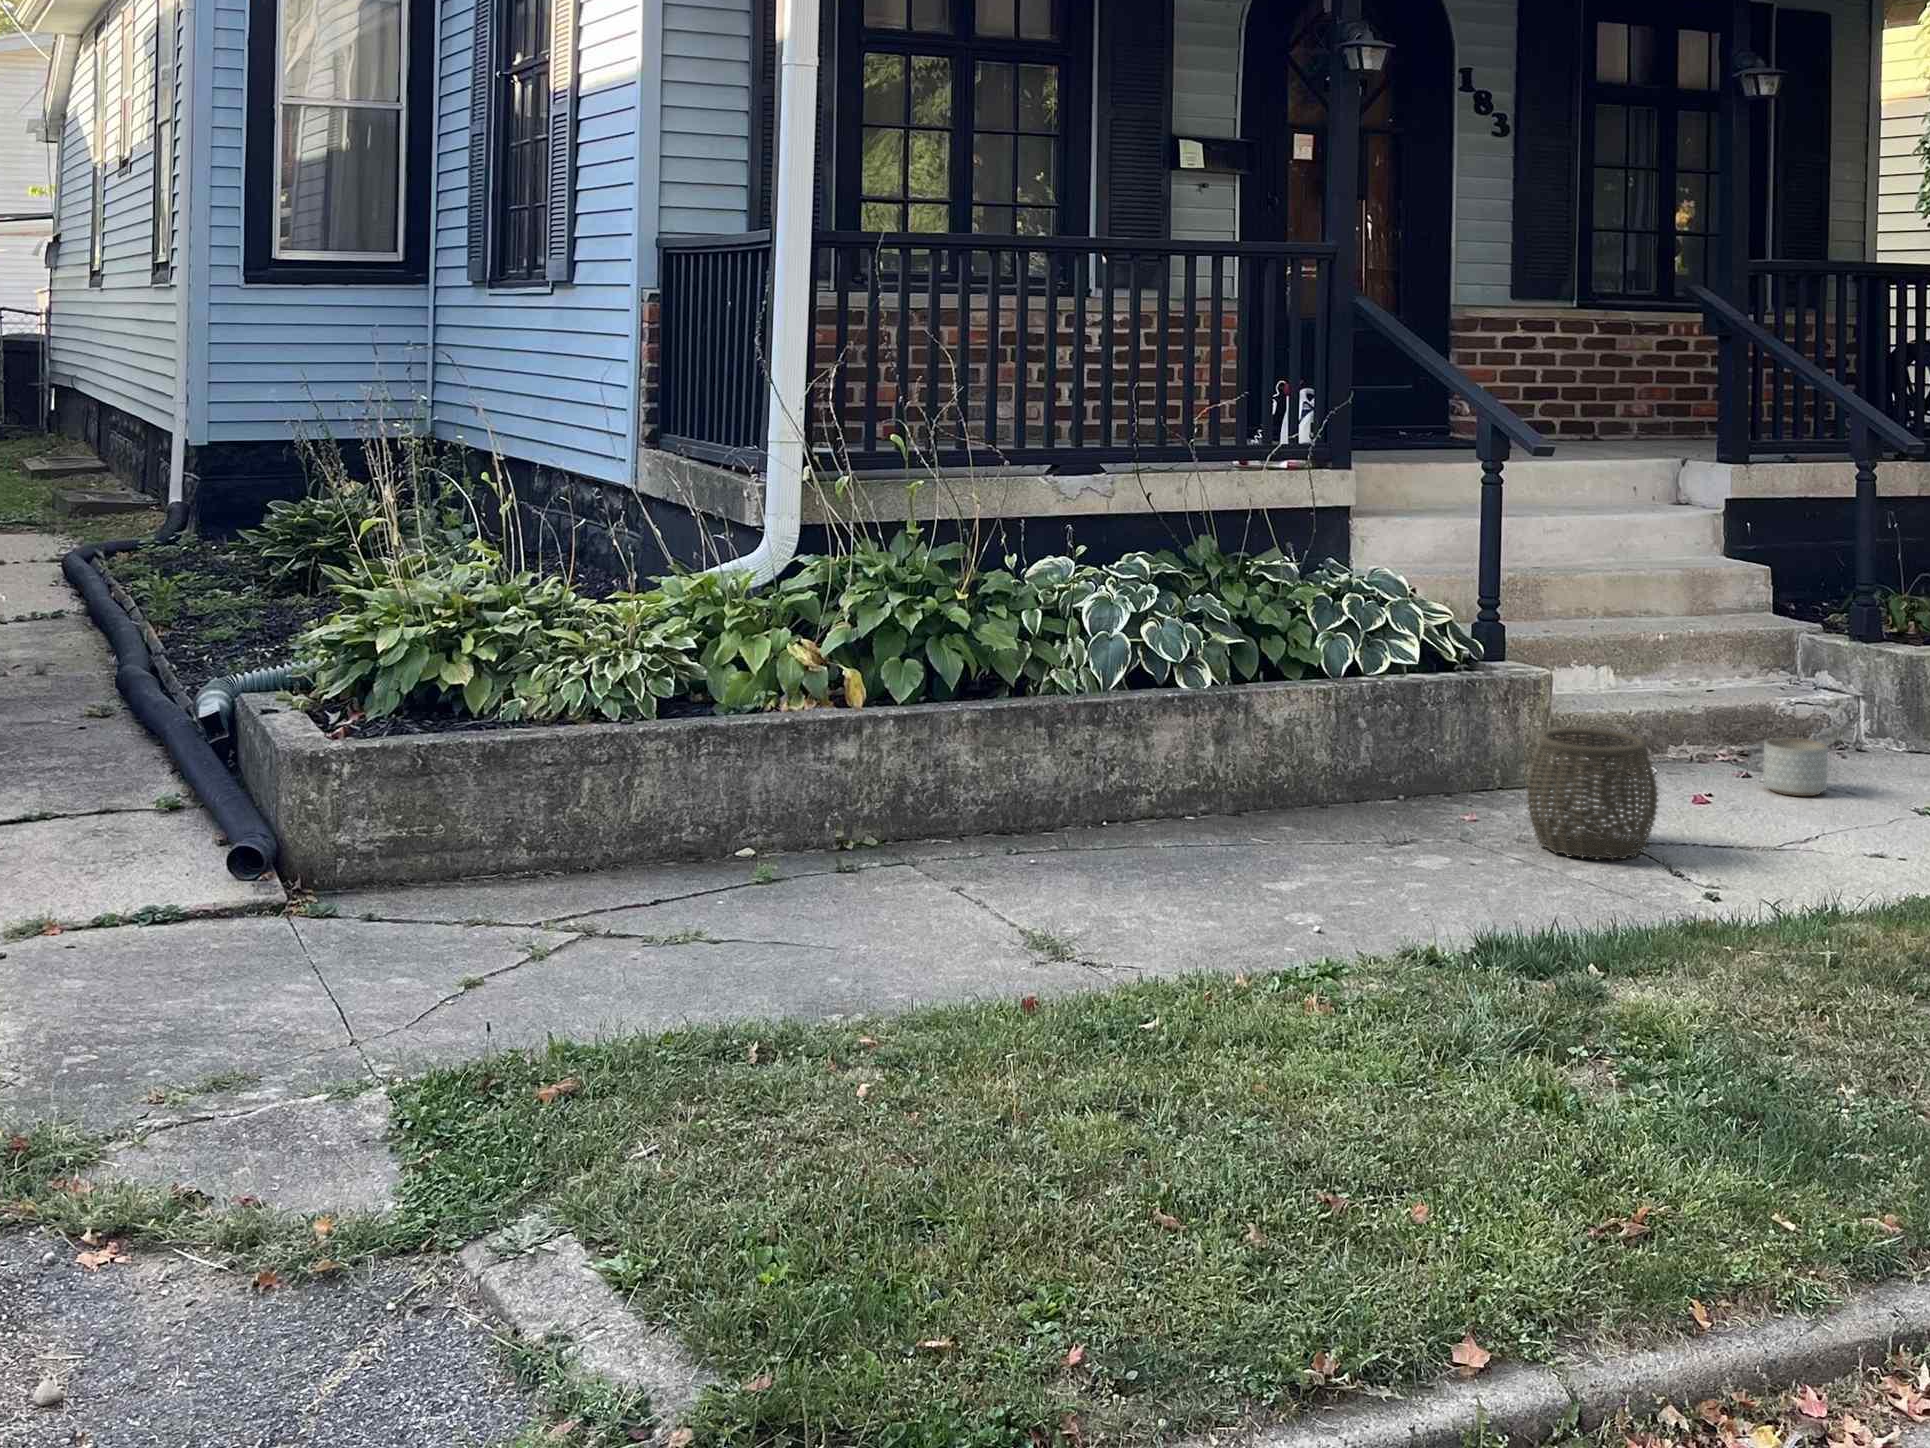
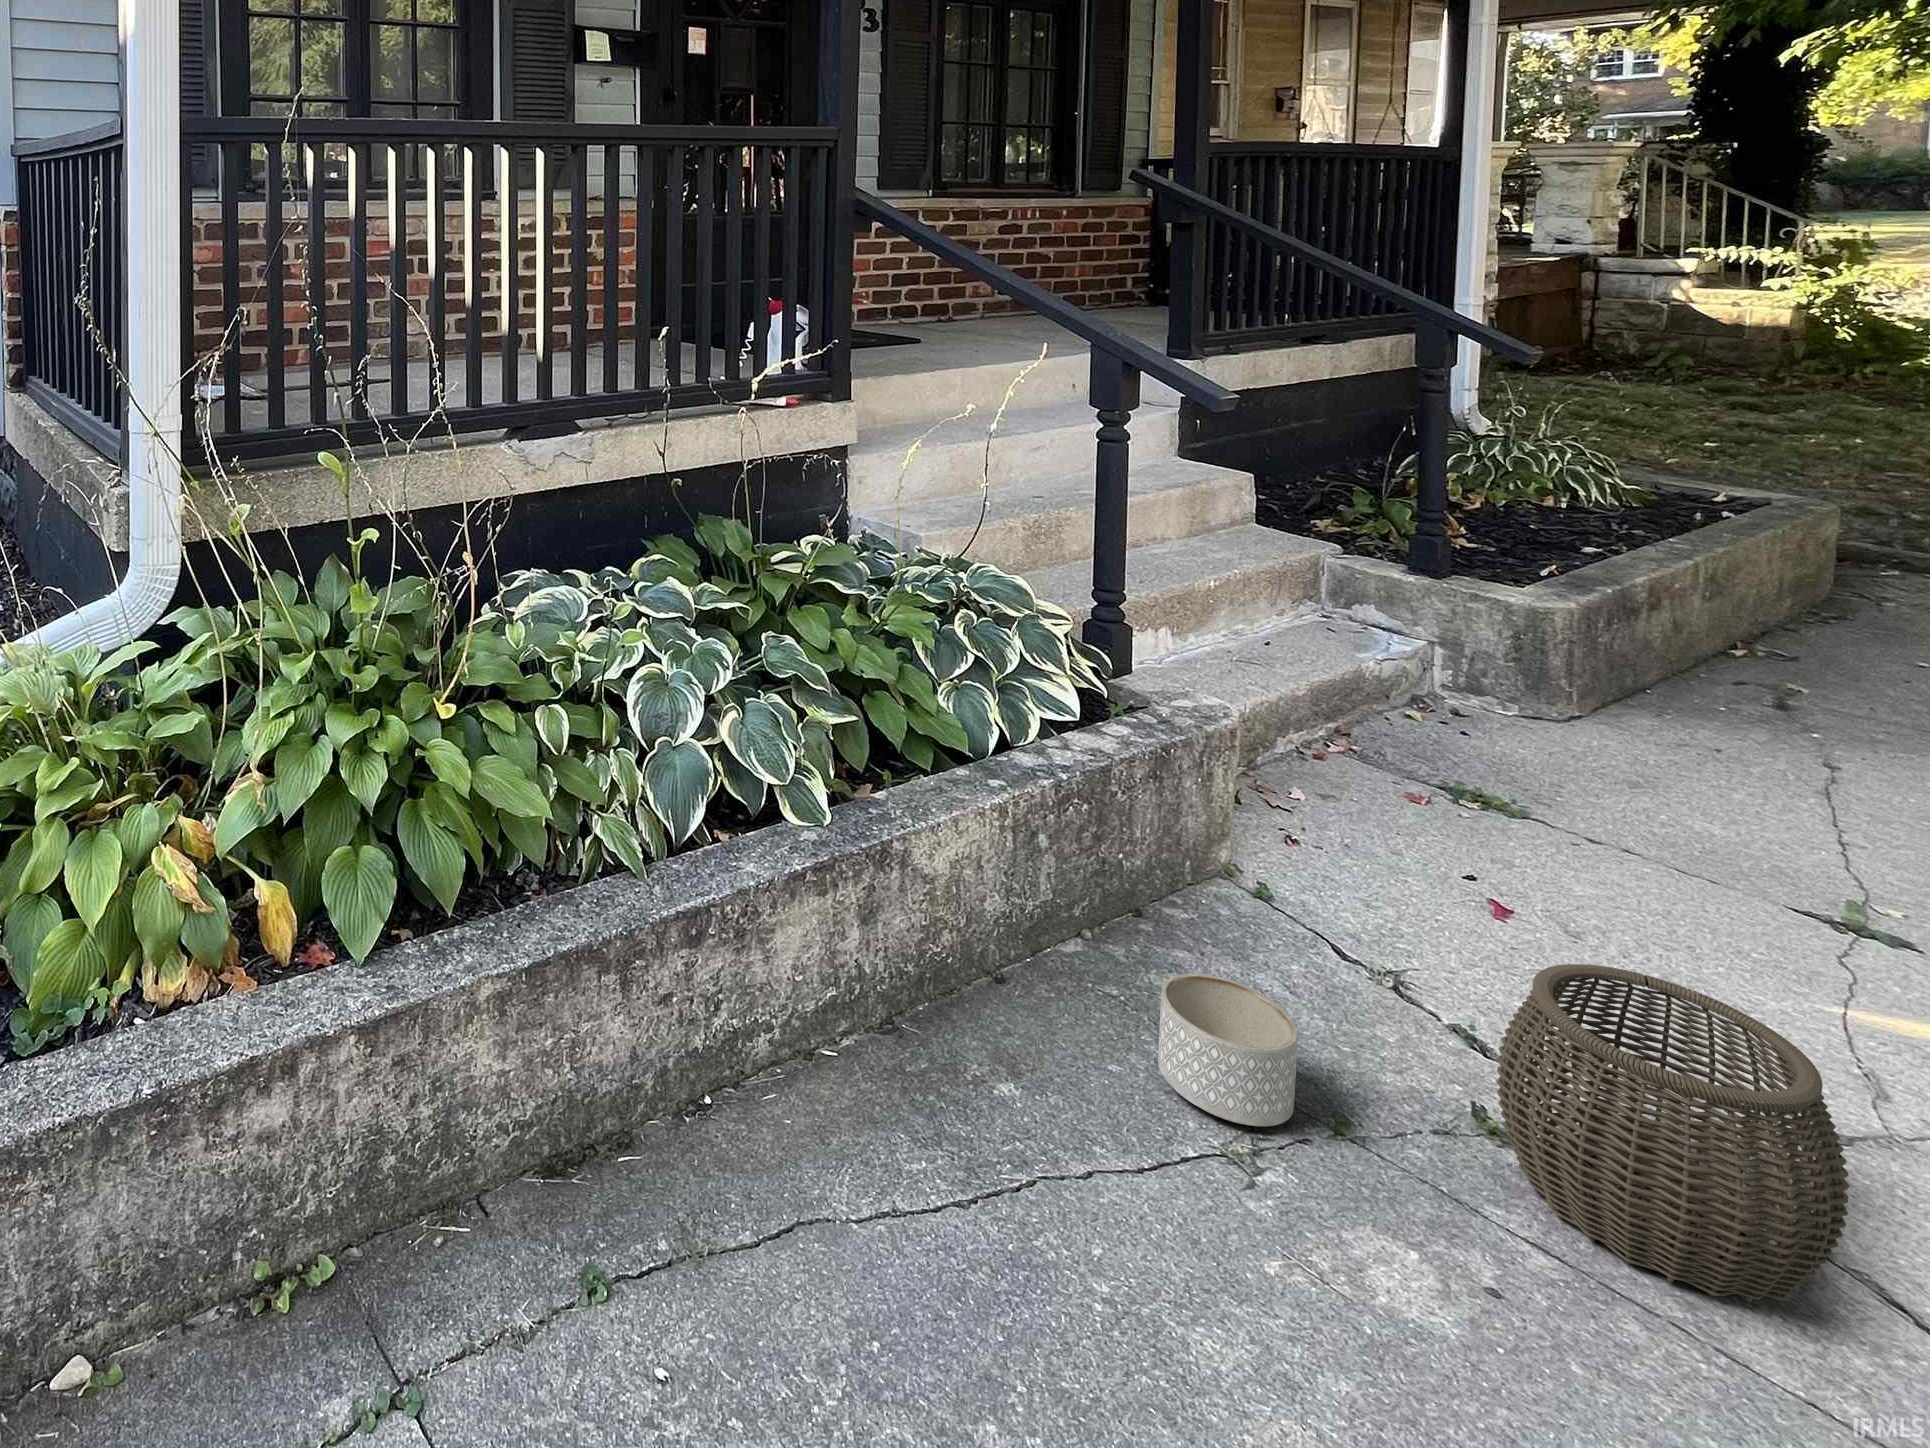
planter: present [1763,738,1828,796] -> present [1158,973,1298,1126]

